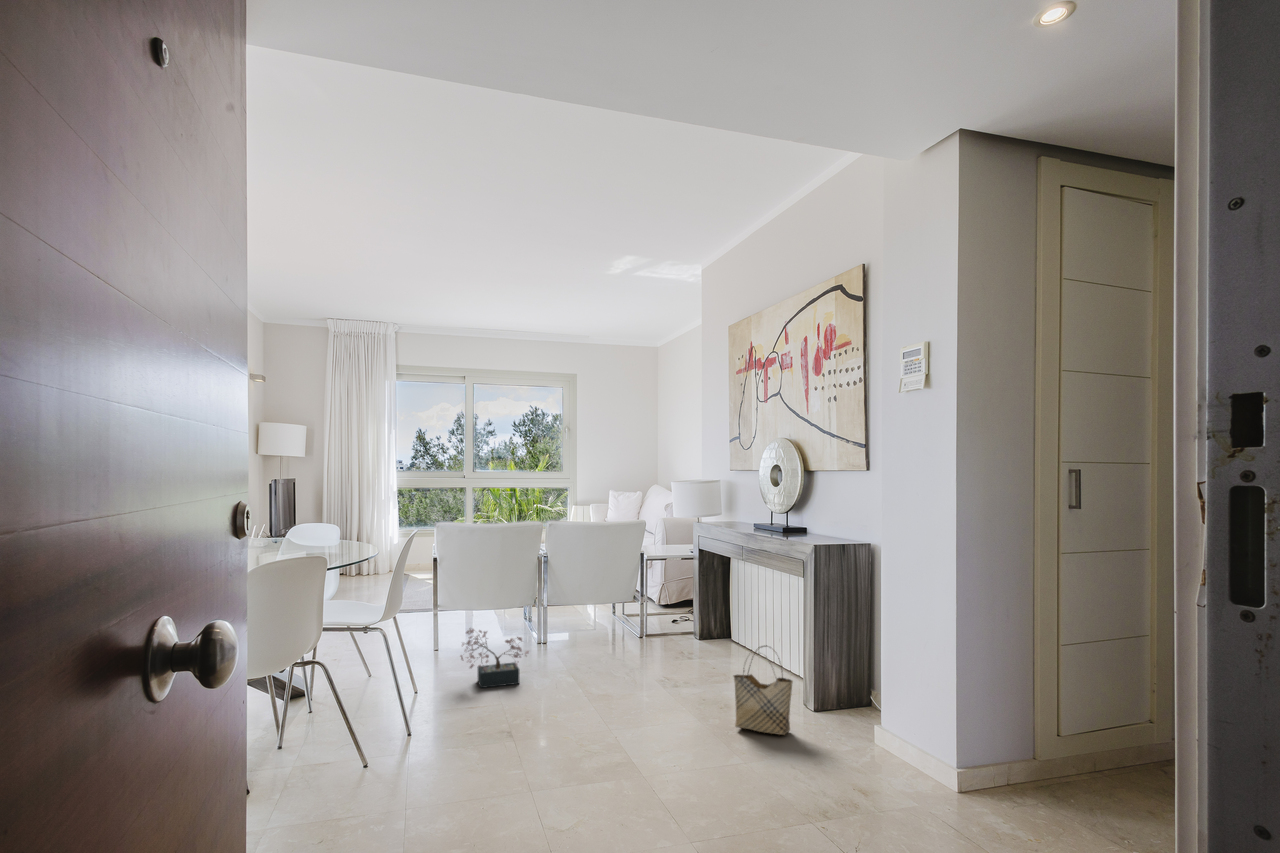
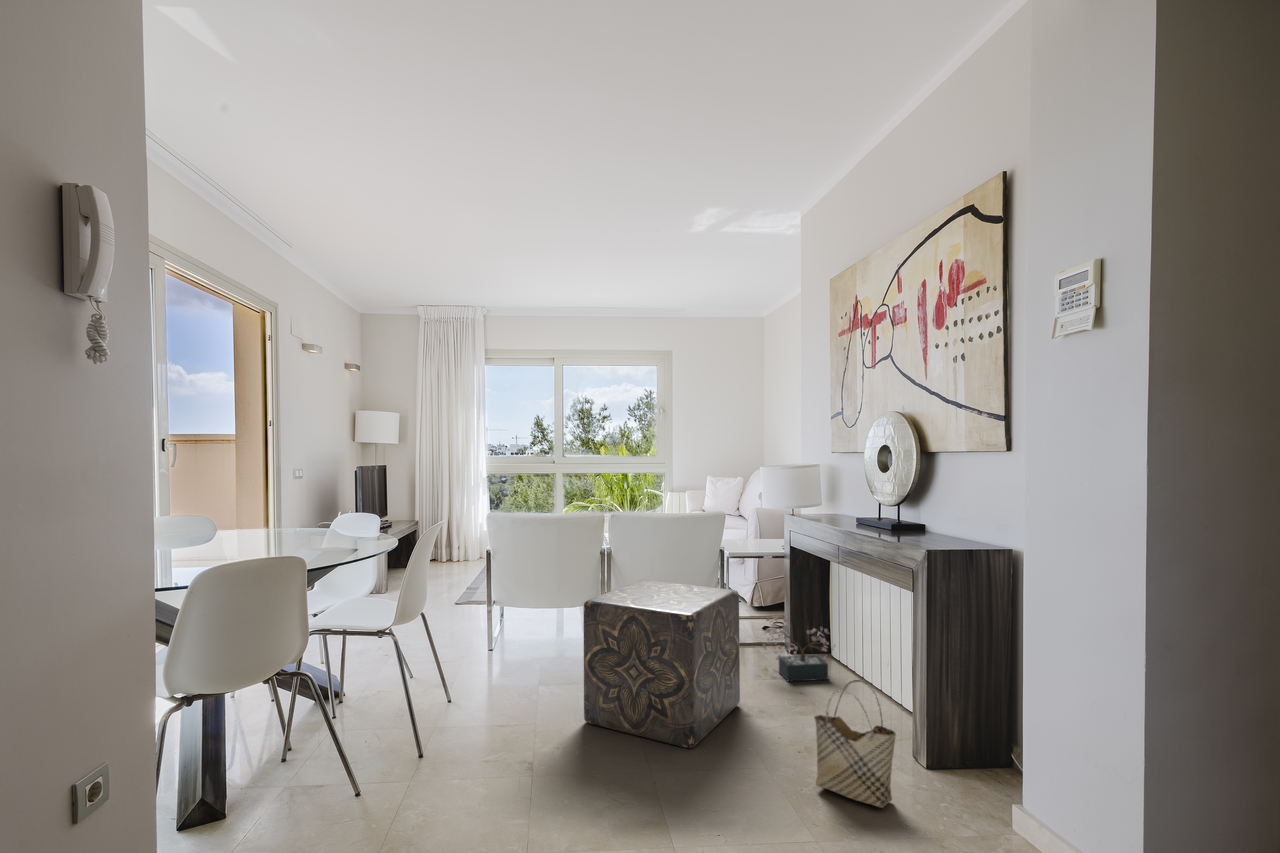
ottoman: none [537,584,663,715] -> present [583,580,740,748]
decorative plant: present [461,629,529,688] -> present [763,616,835,682]

